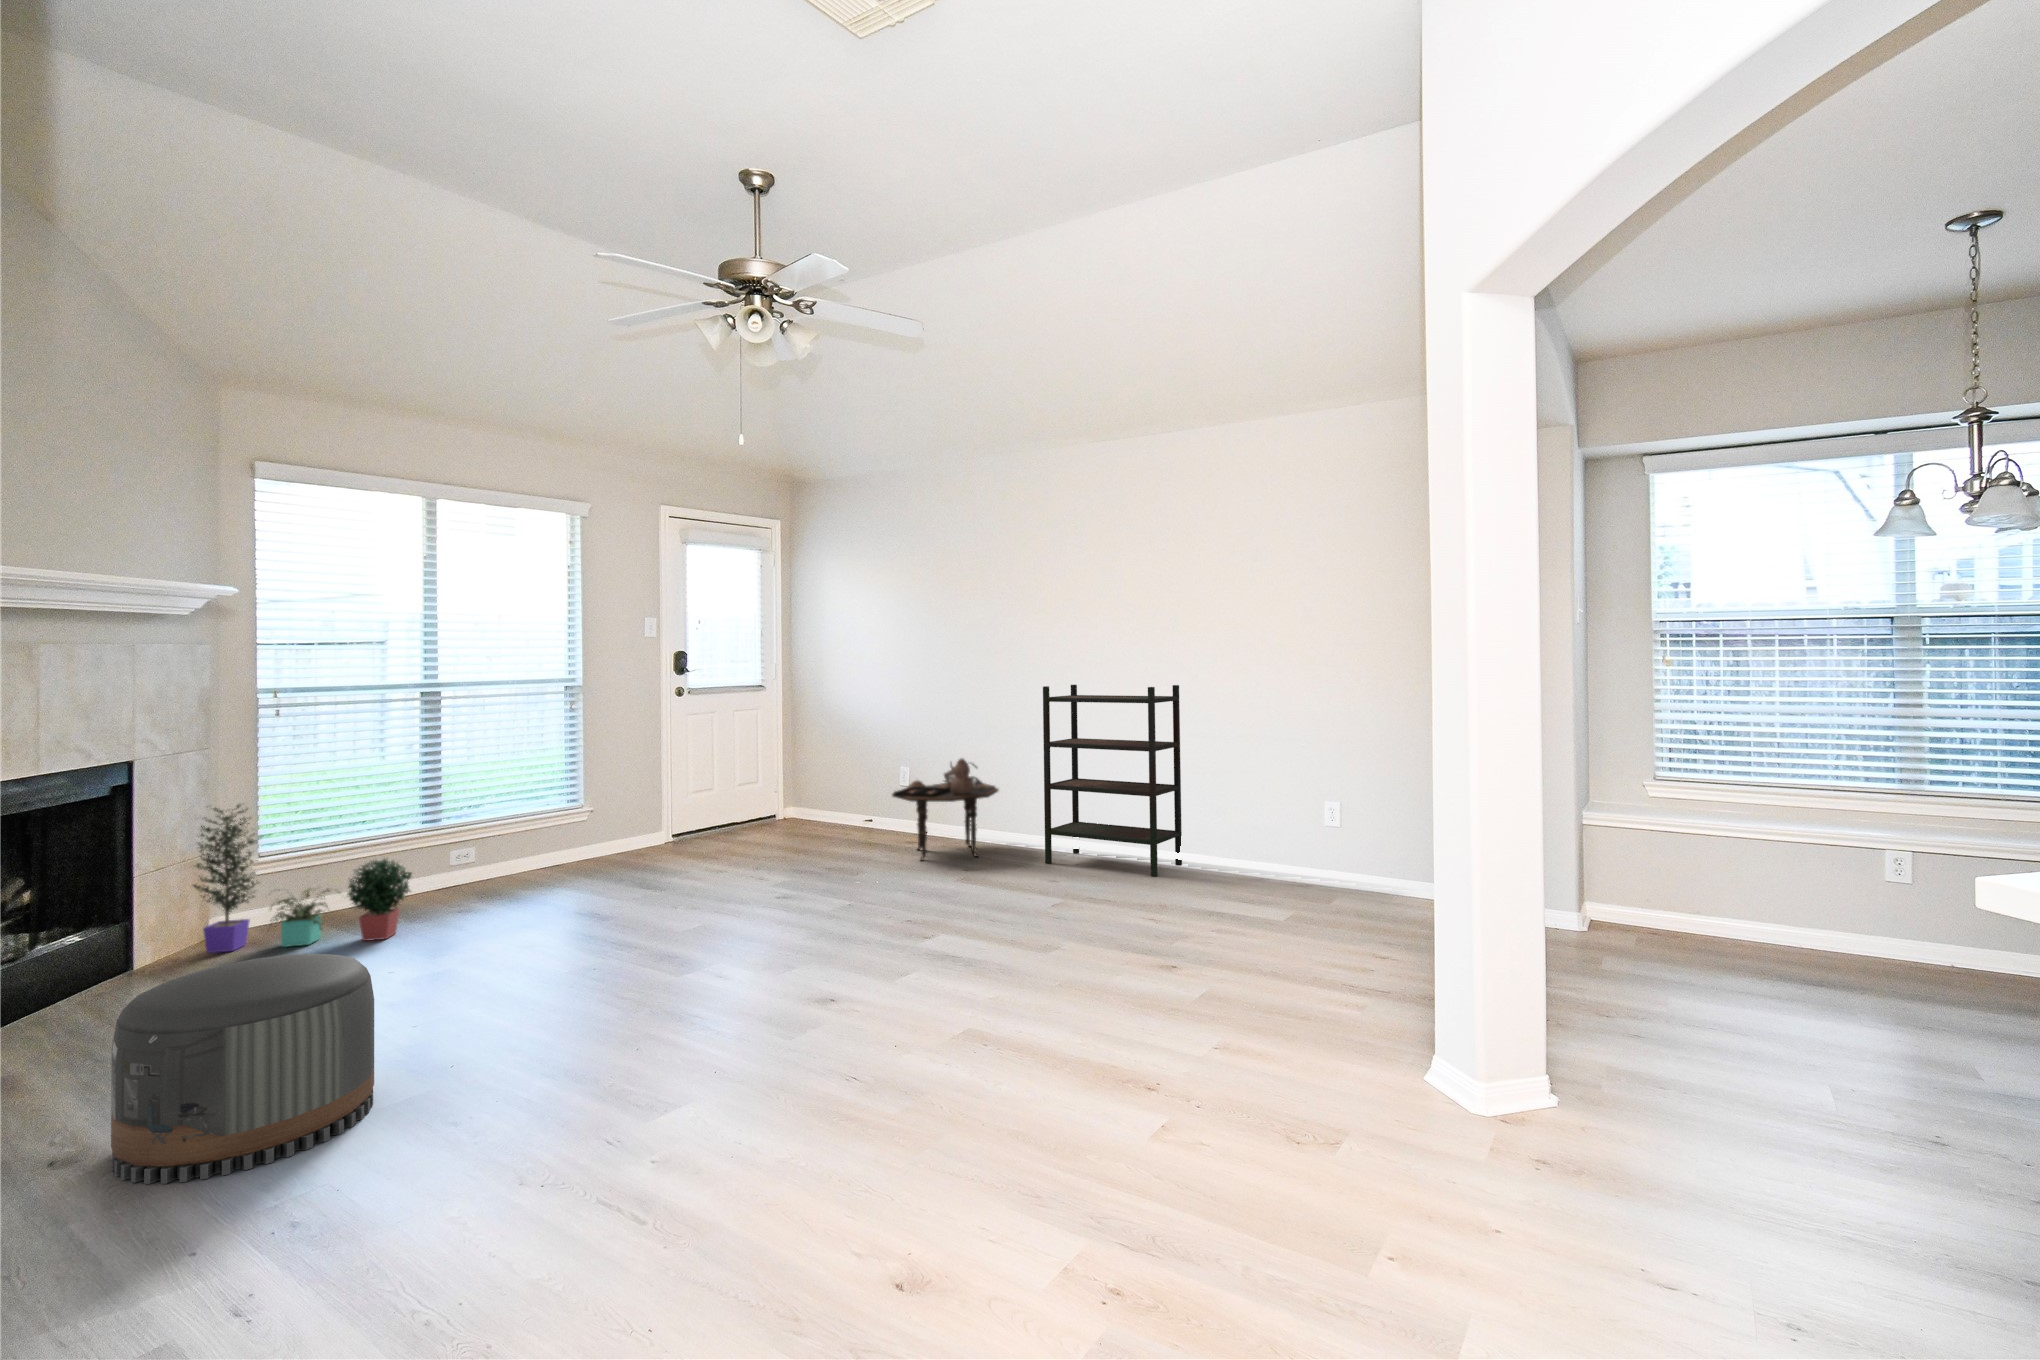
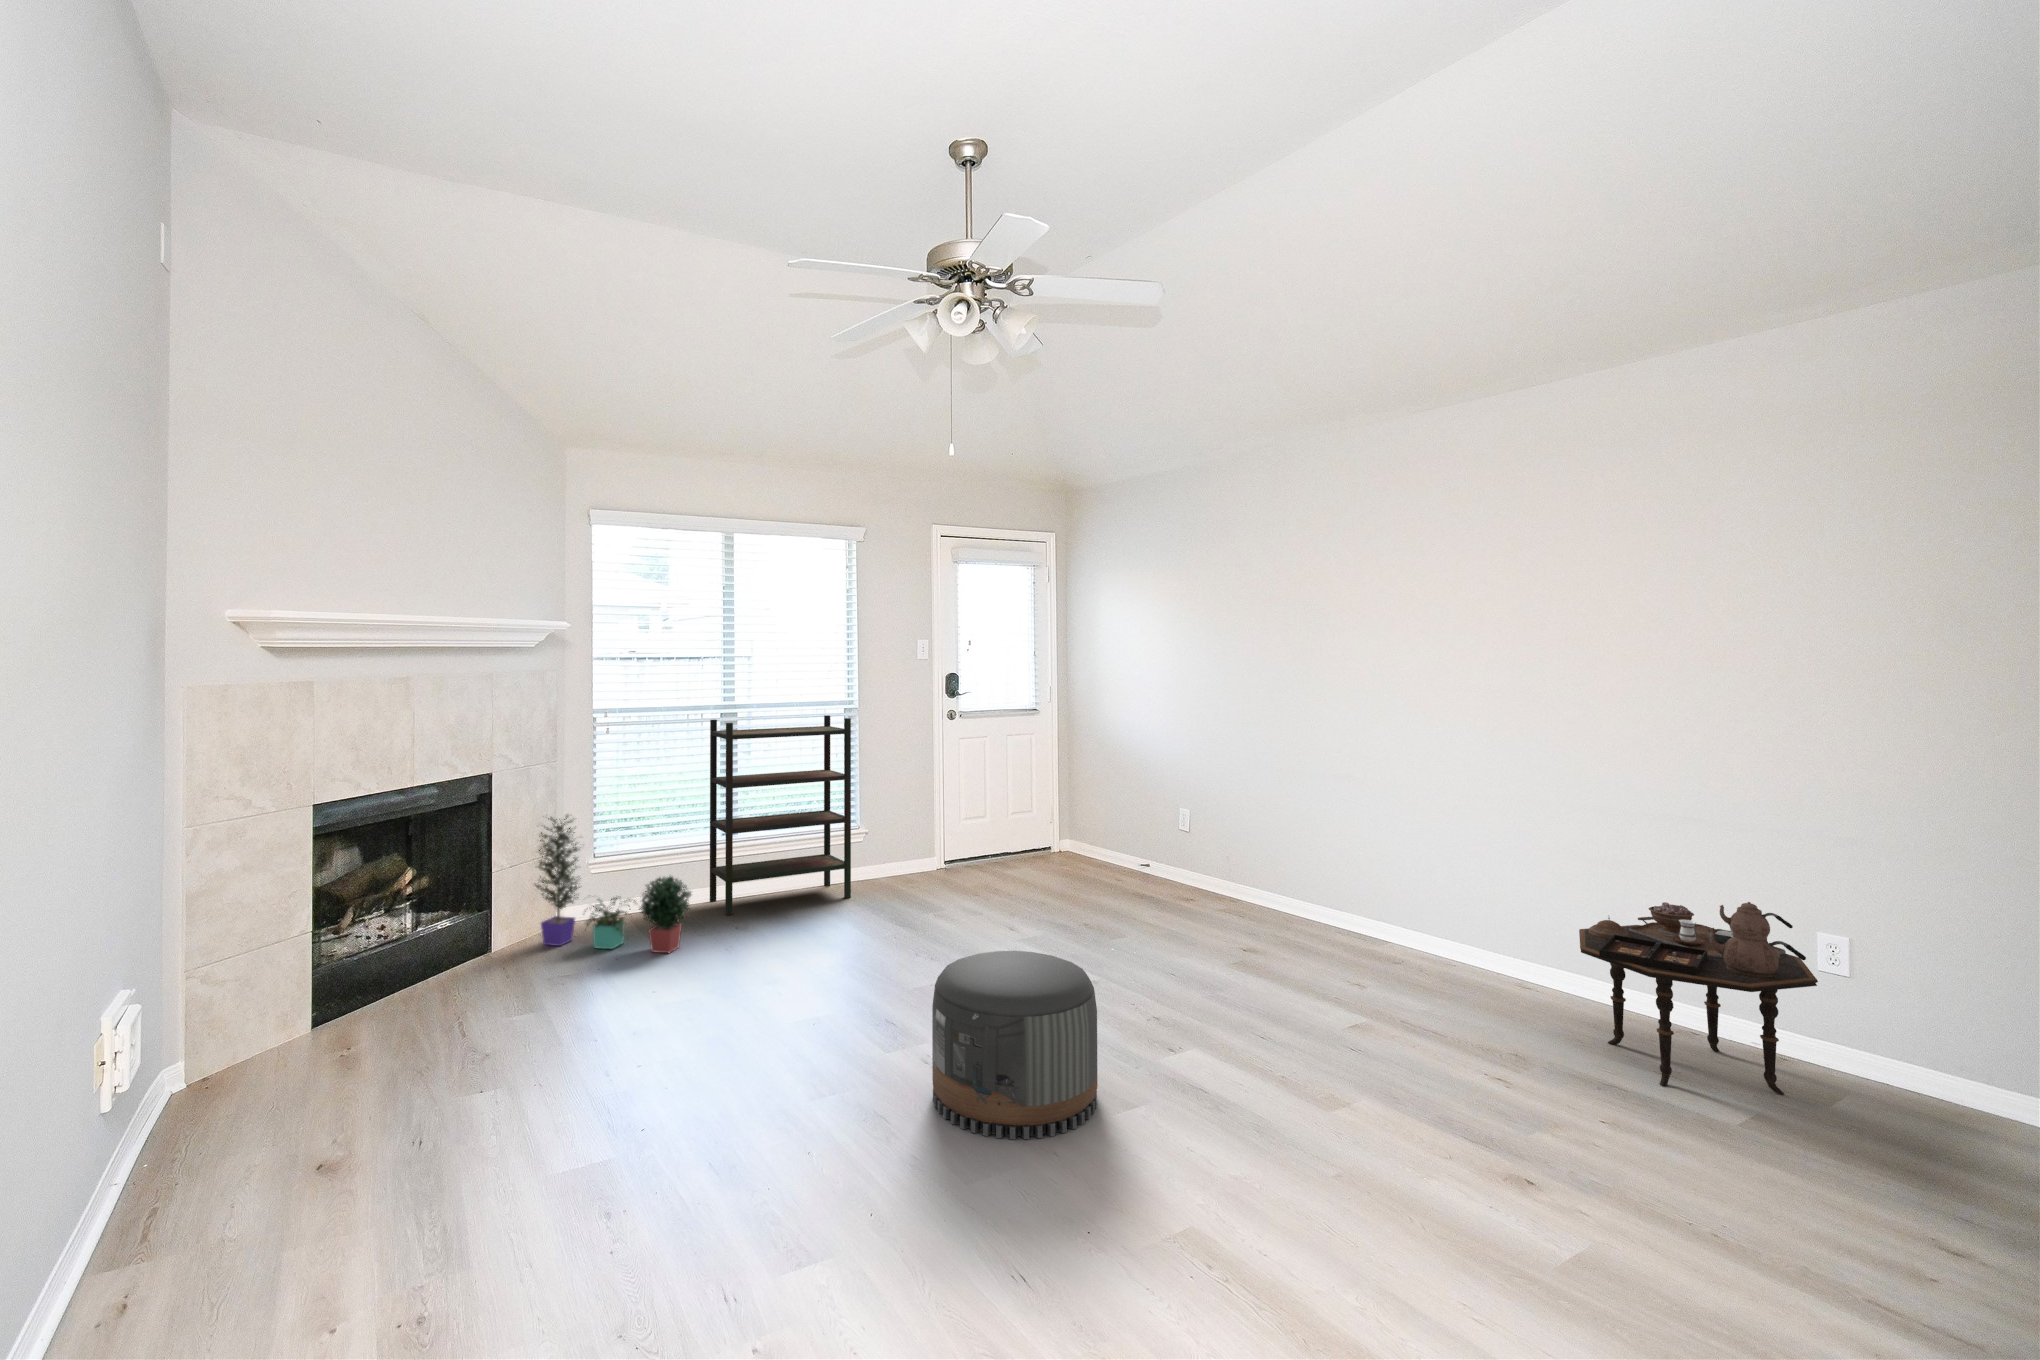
bookshelf: present [1043,685,1182,876] -> present [710,715,851,915]
side table: present [892,758,998,860] -> present [1579,902,1818,1094]
pouf: present [111,954,374,1184] -> present [932,951,1098,1139]

